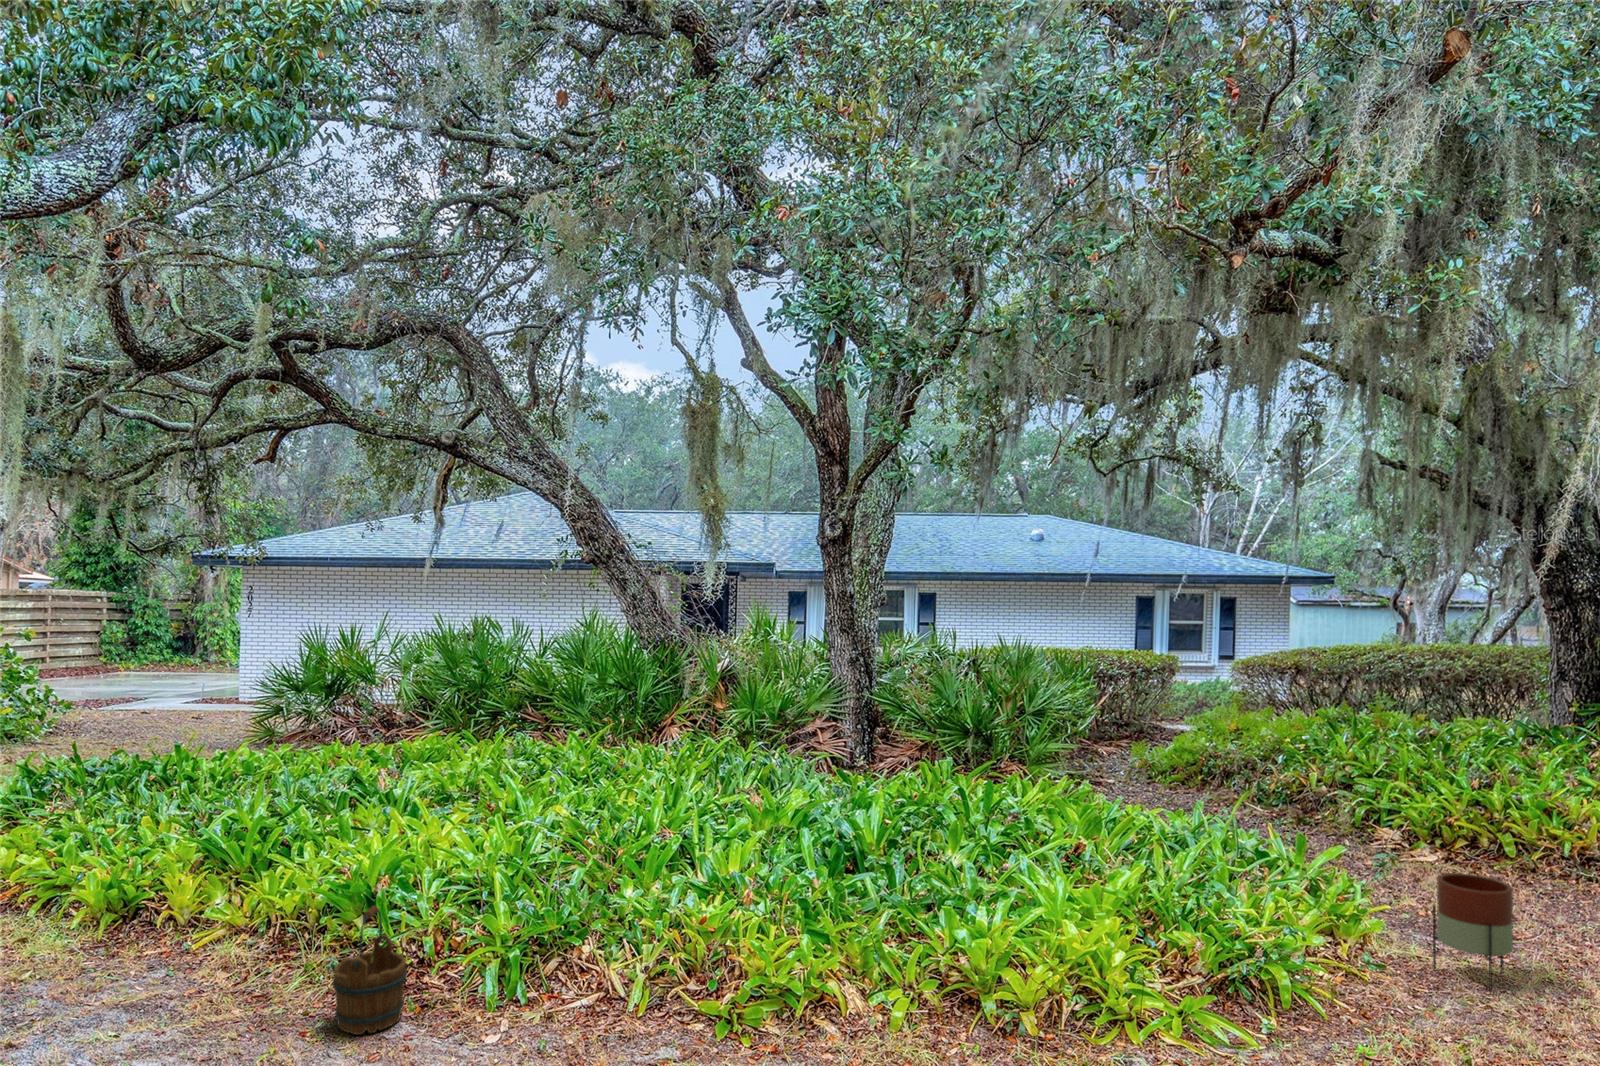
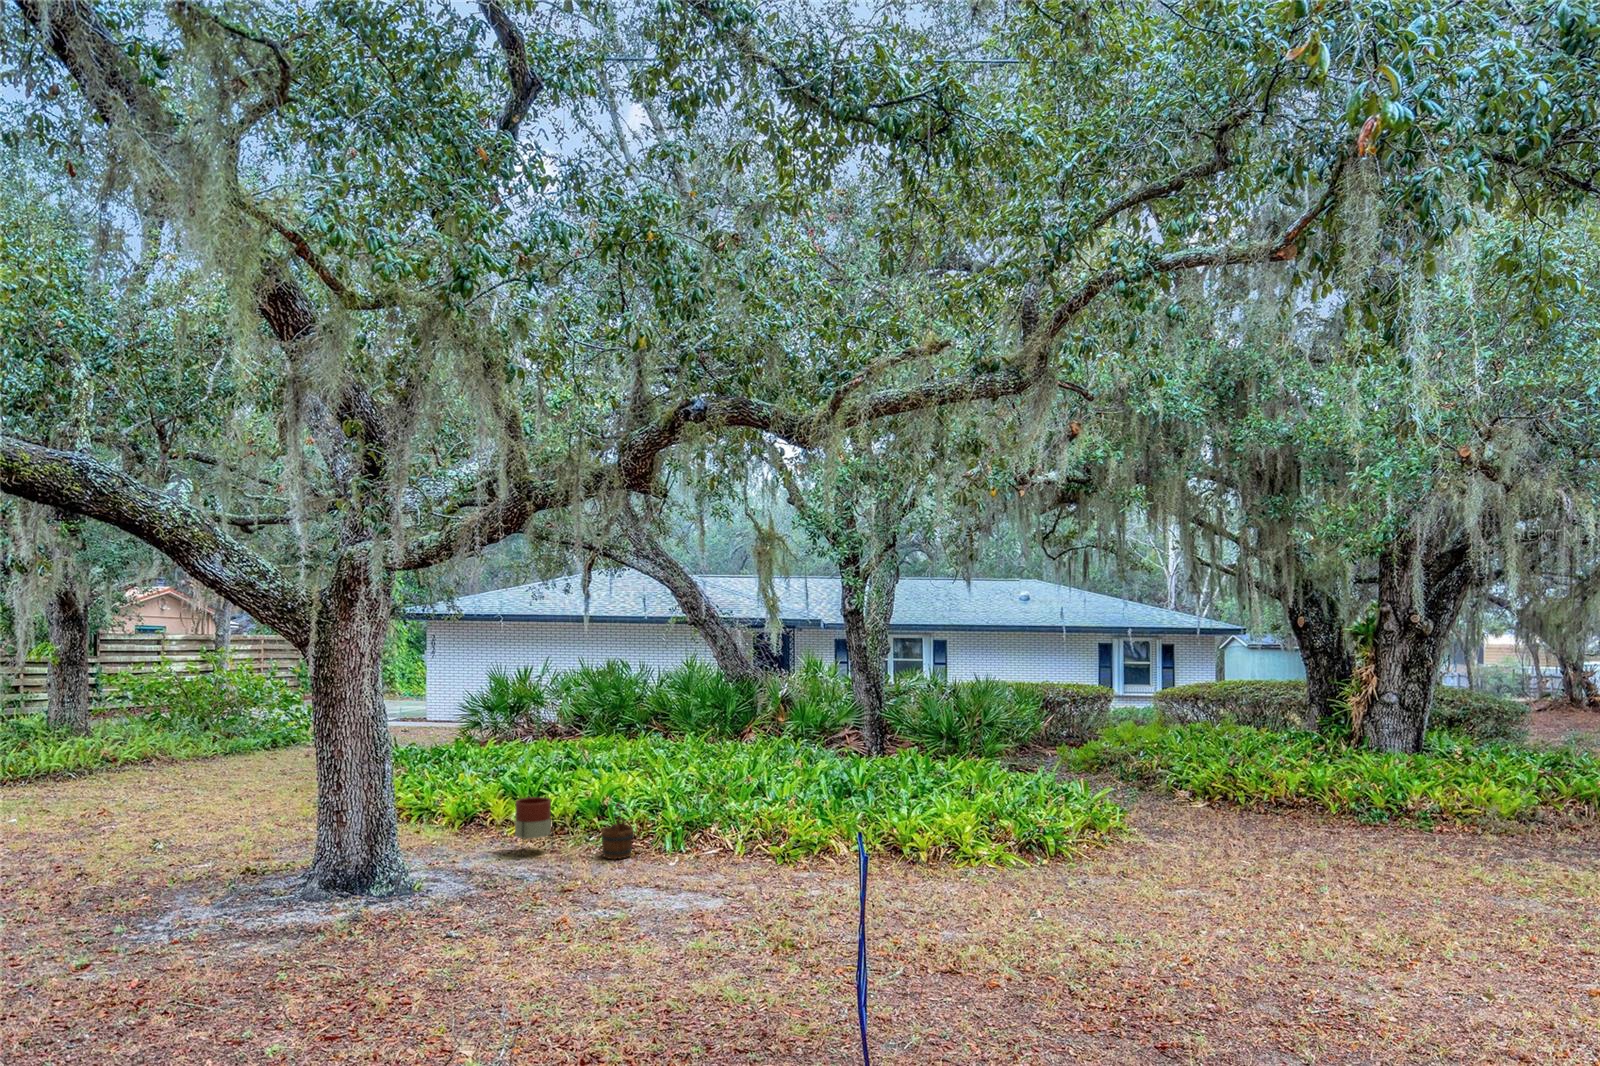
planter: present [1433,873,1513,994] -> present [515,797,553,846]

